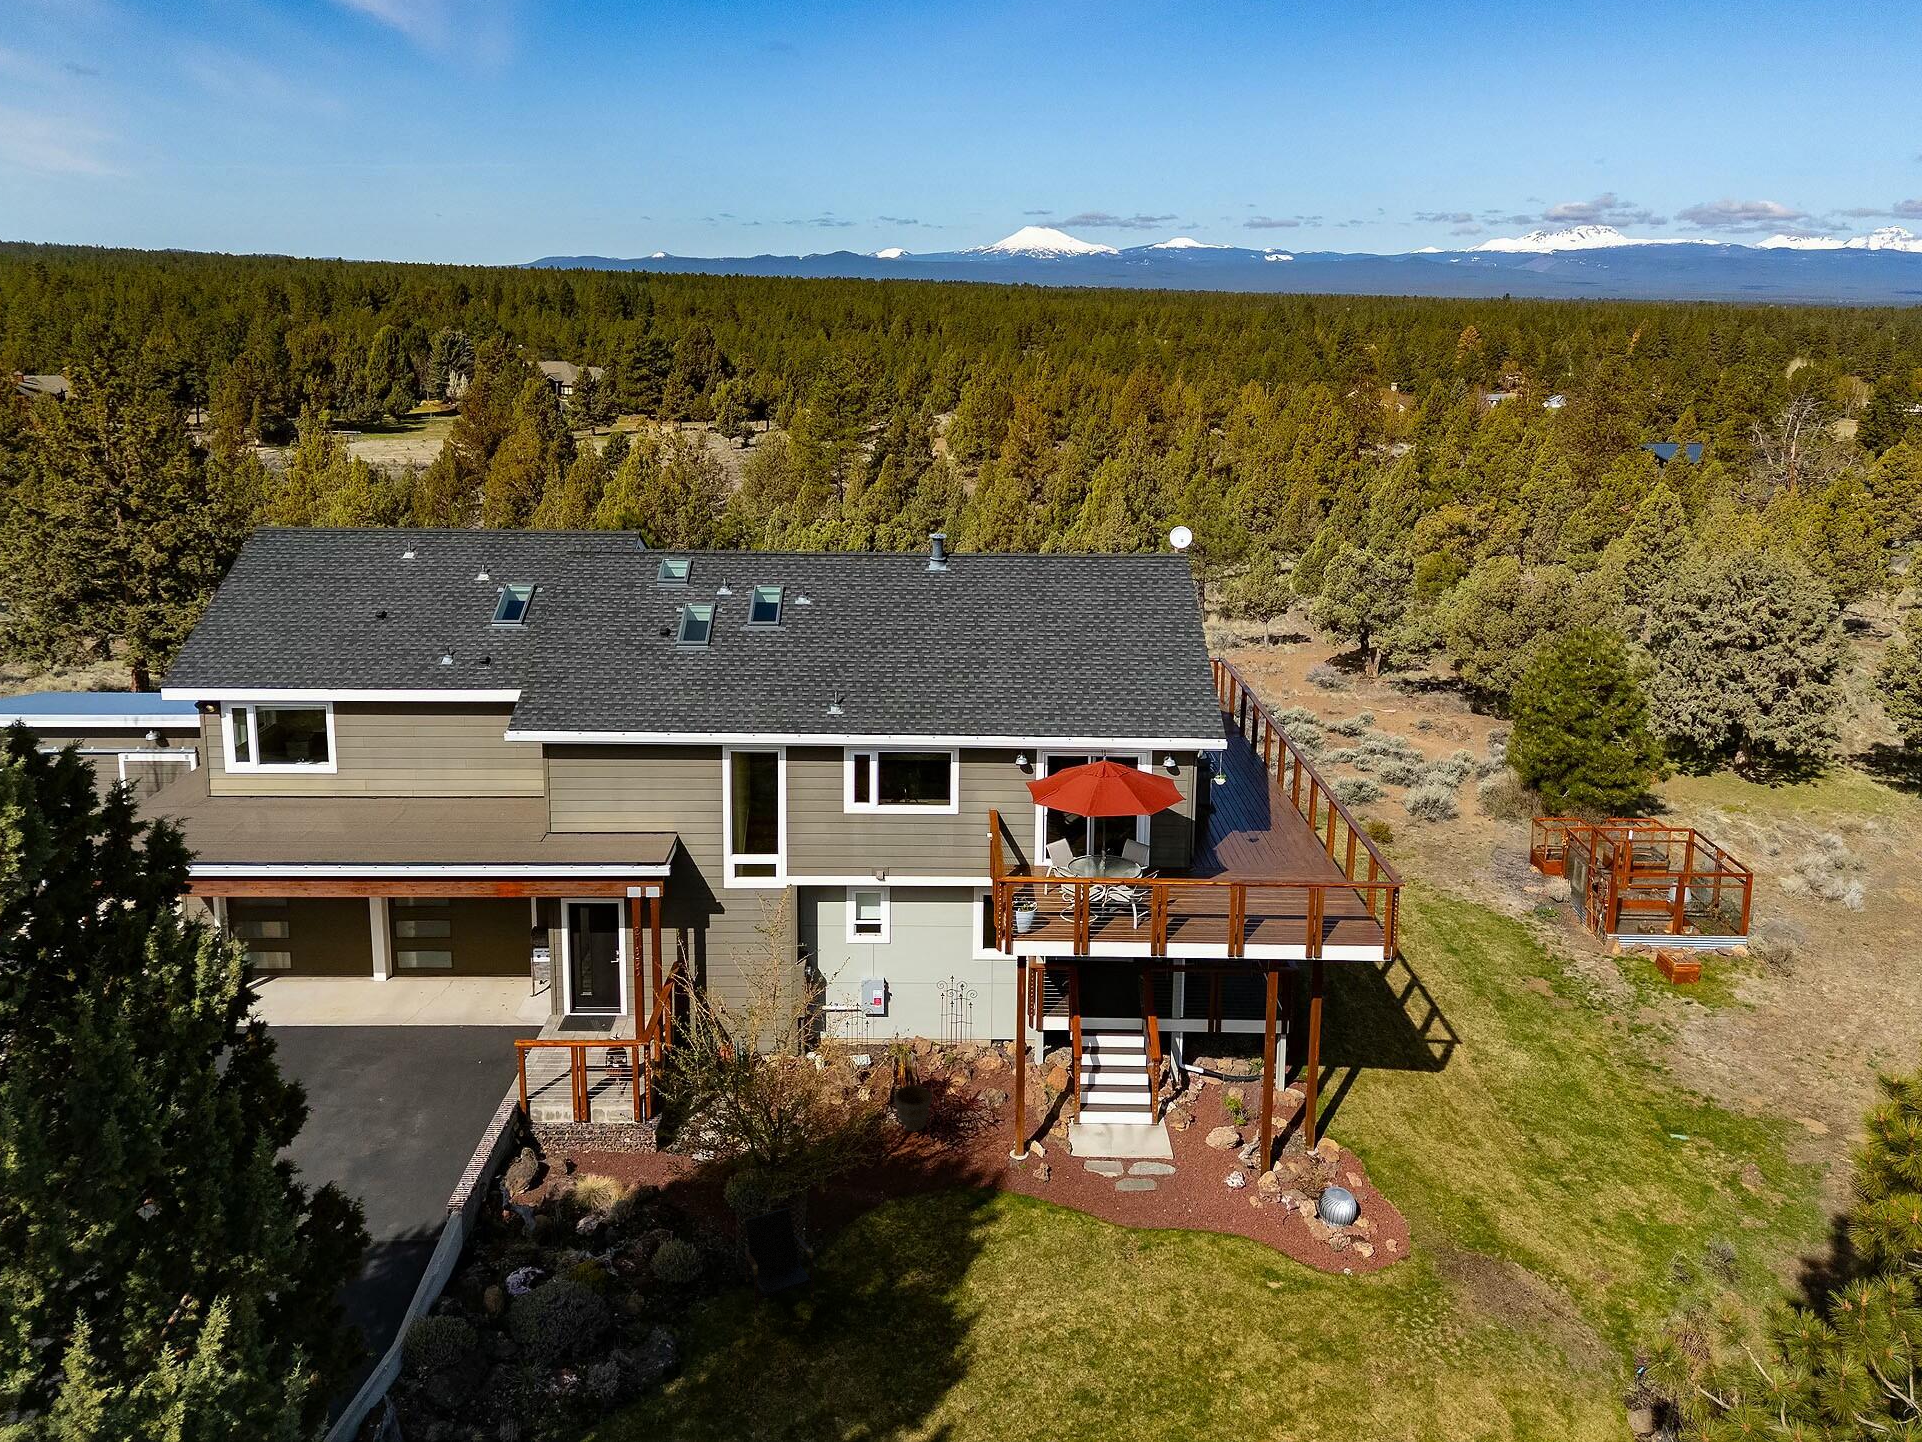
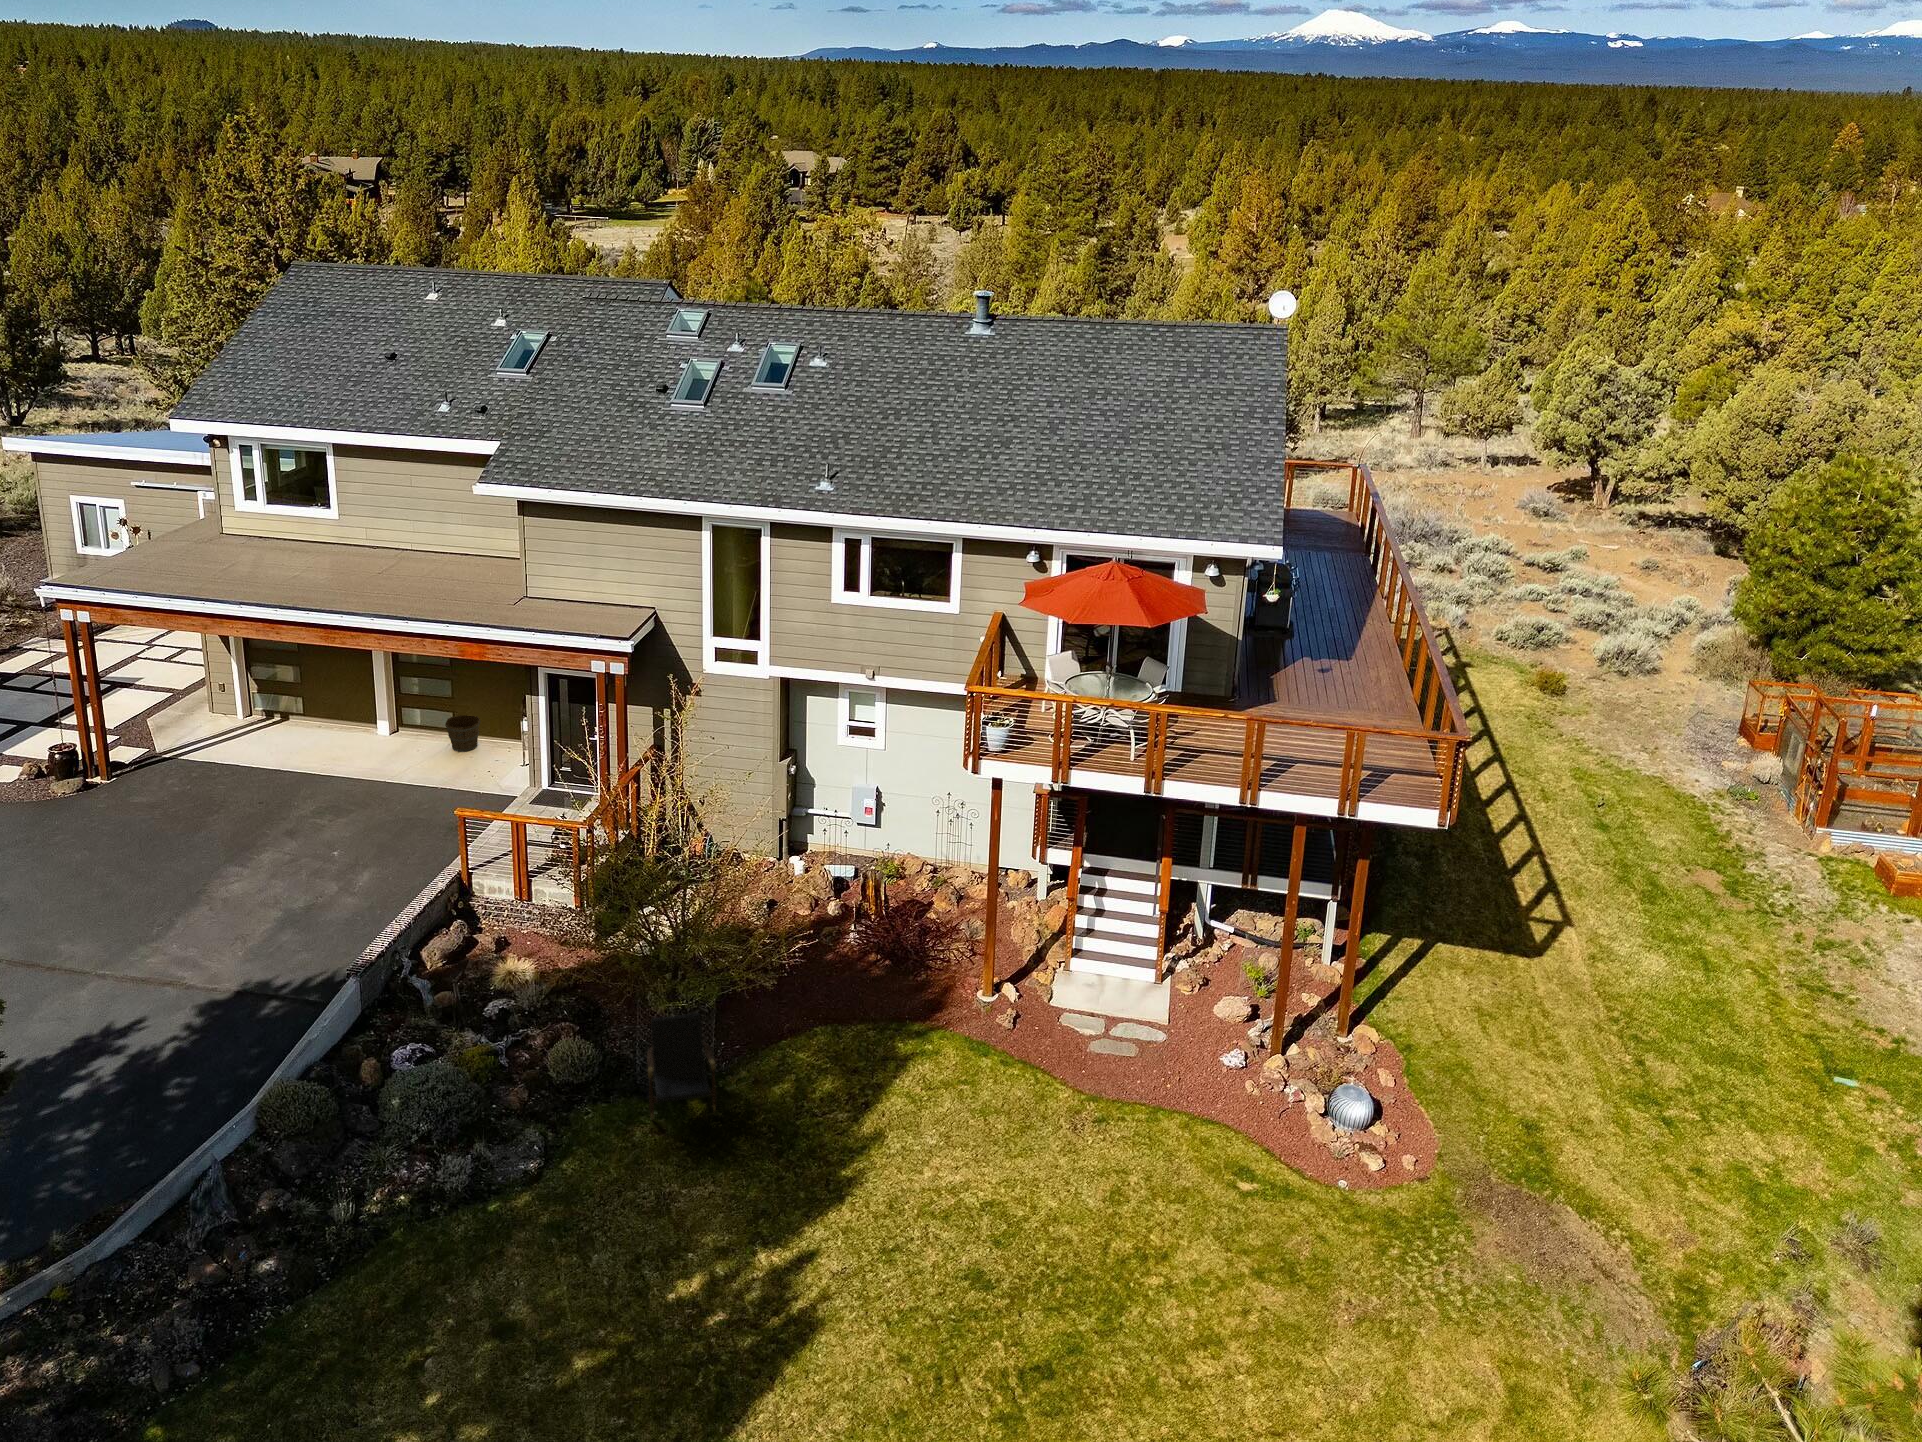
wooden bucket: present [894,1085,932,1131] -> present [445,715,480,752]

